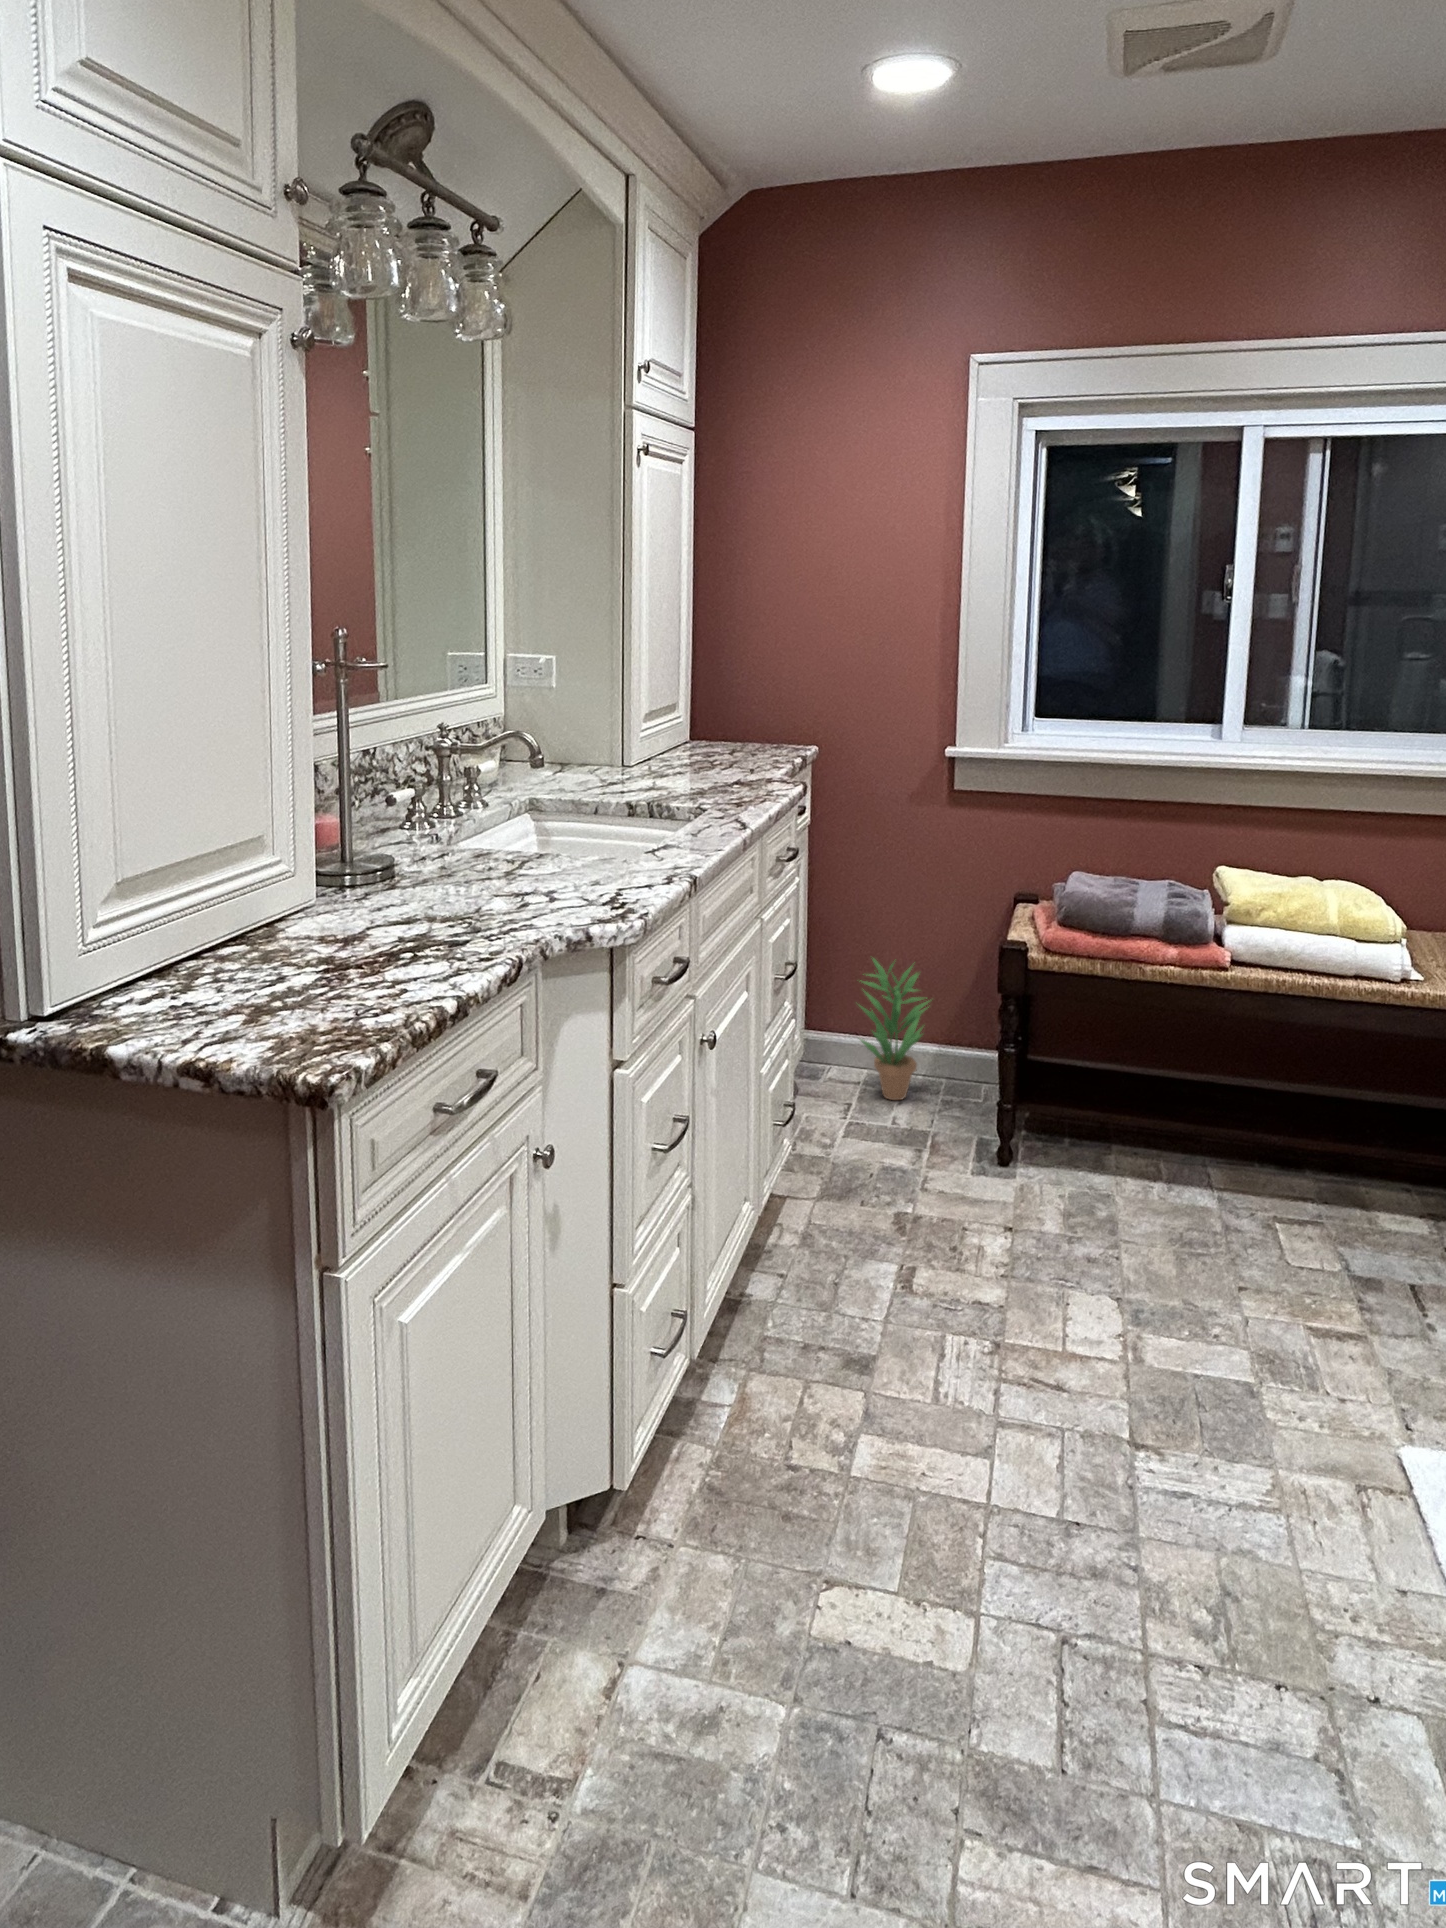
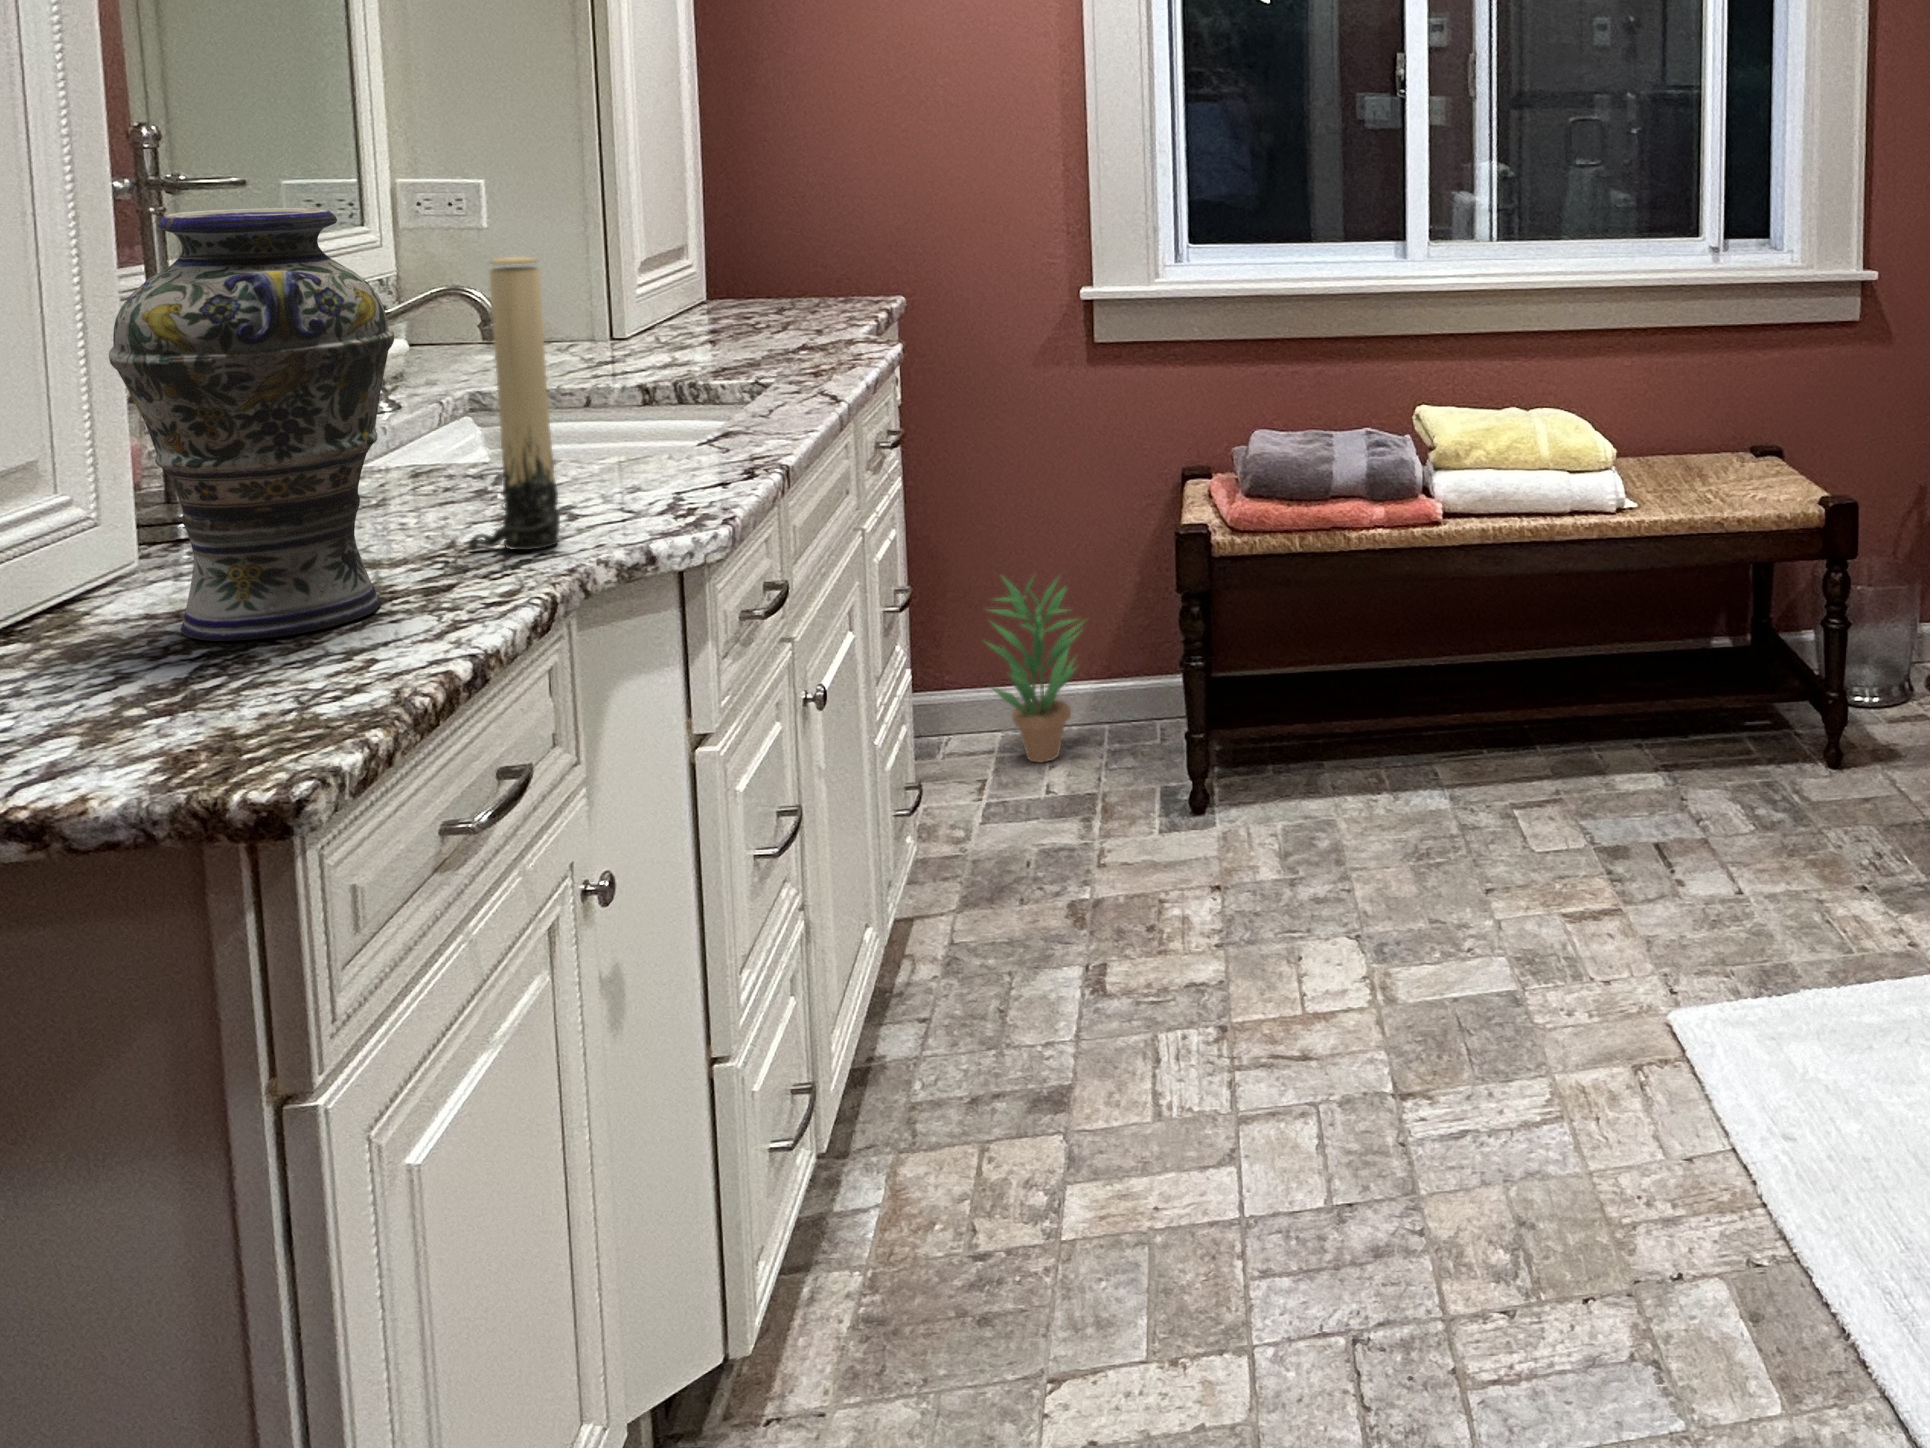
vase: none [290,691,439,965] -> present [109,208,394,641]
candle: none [484,725,538,922] -> present [468,257,560,550]

